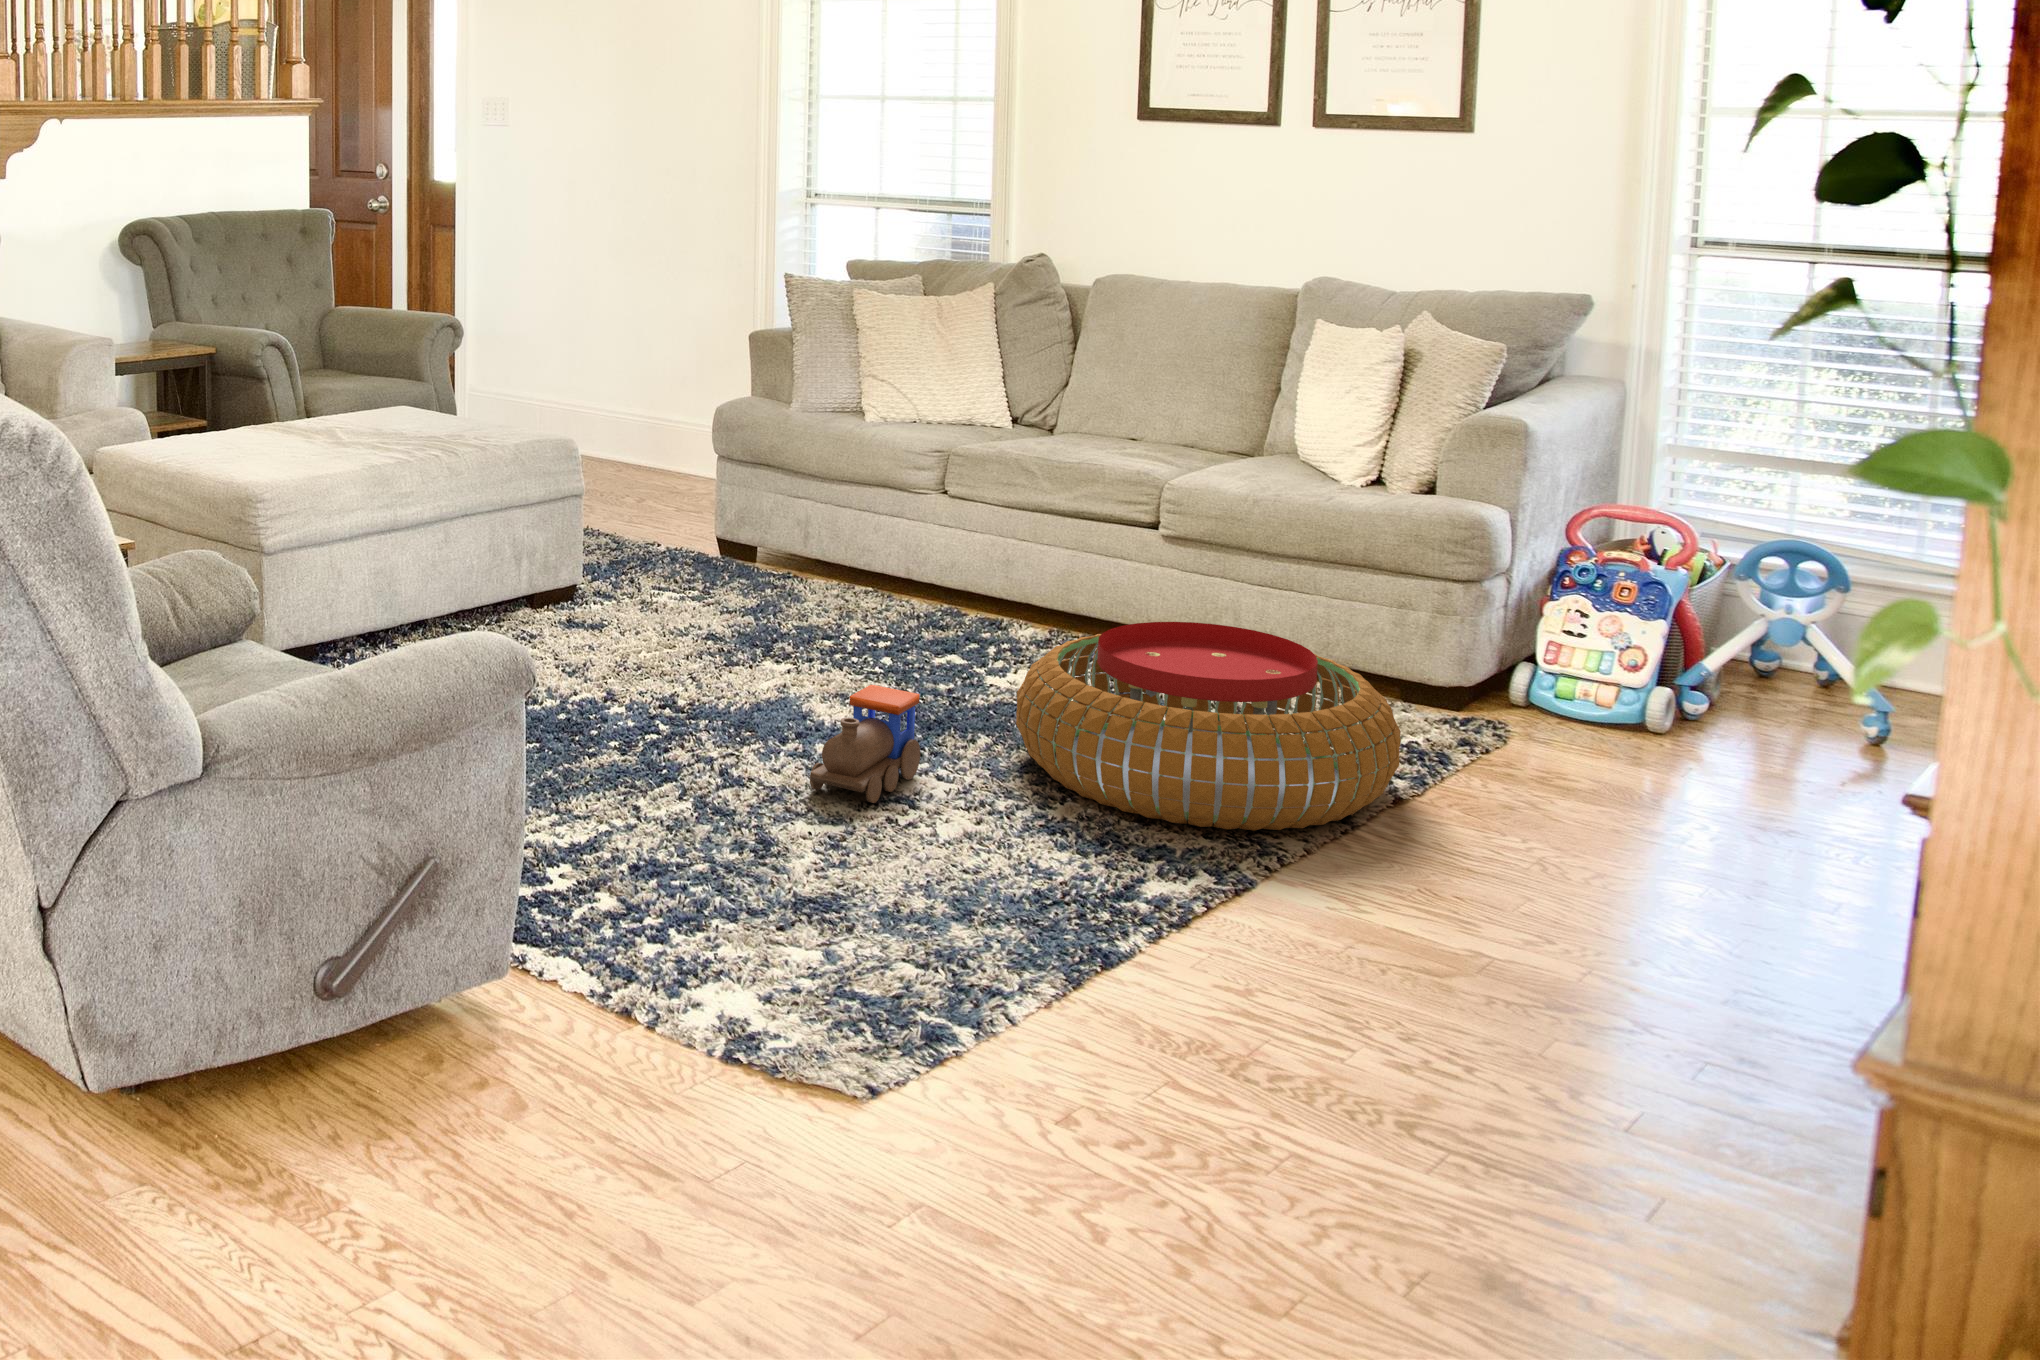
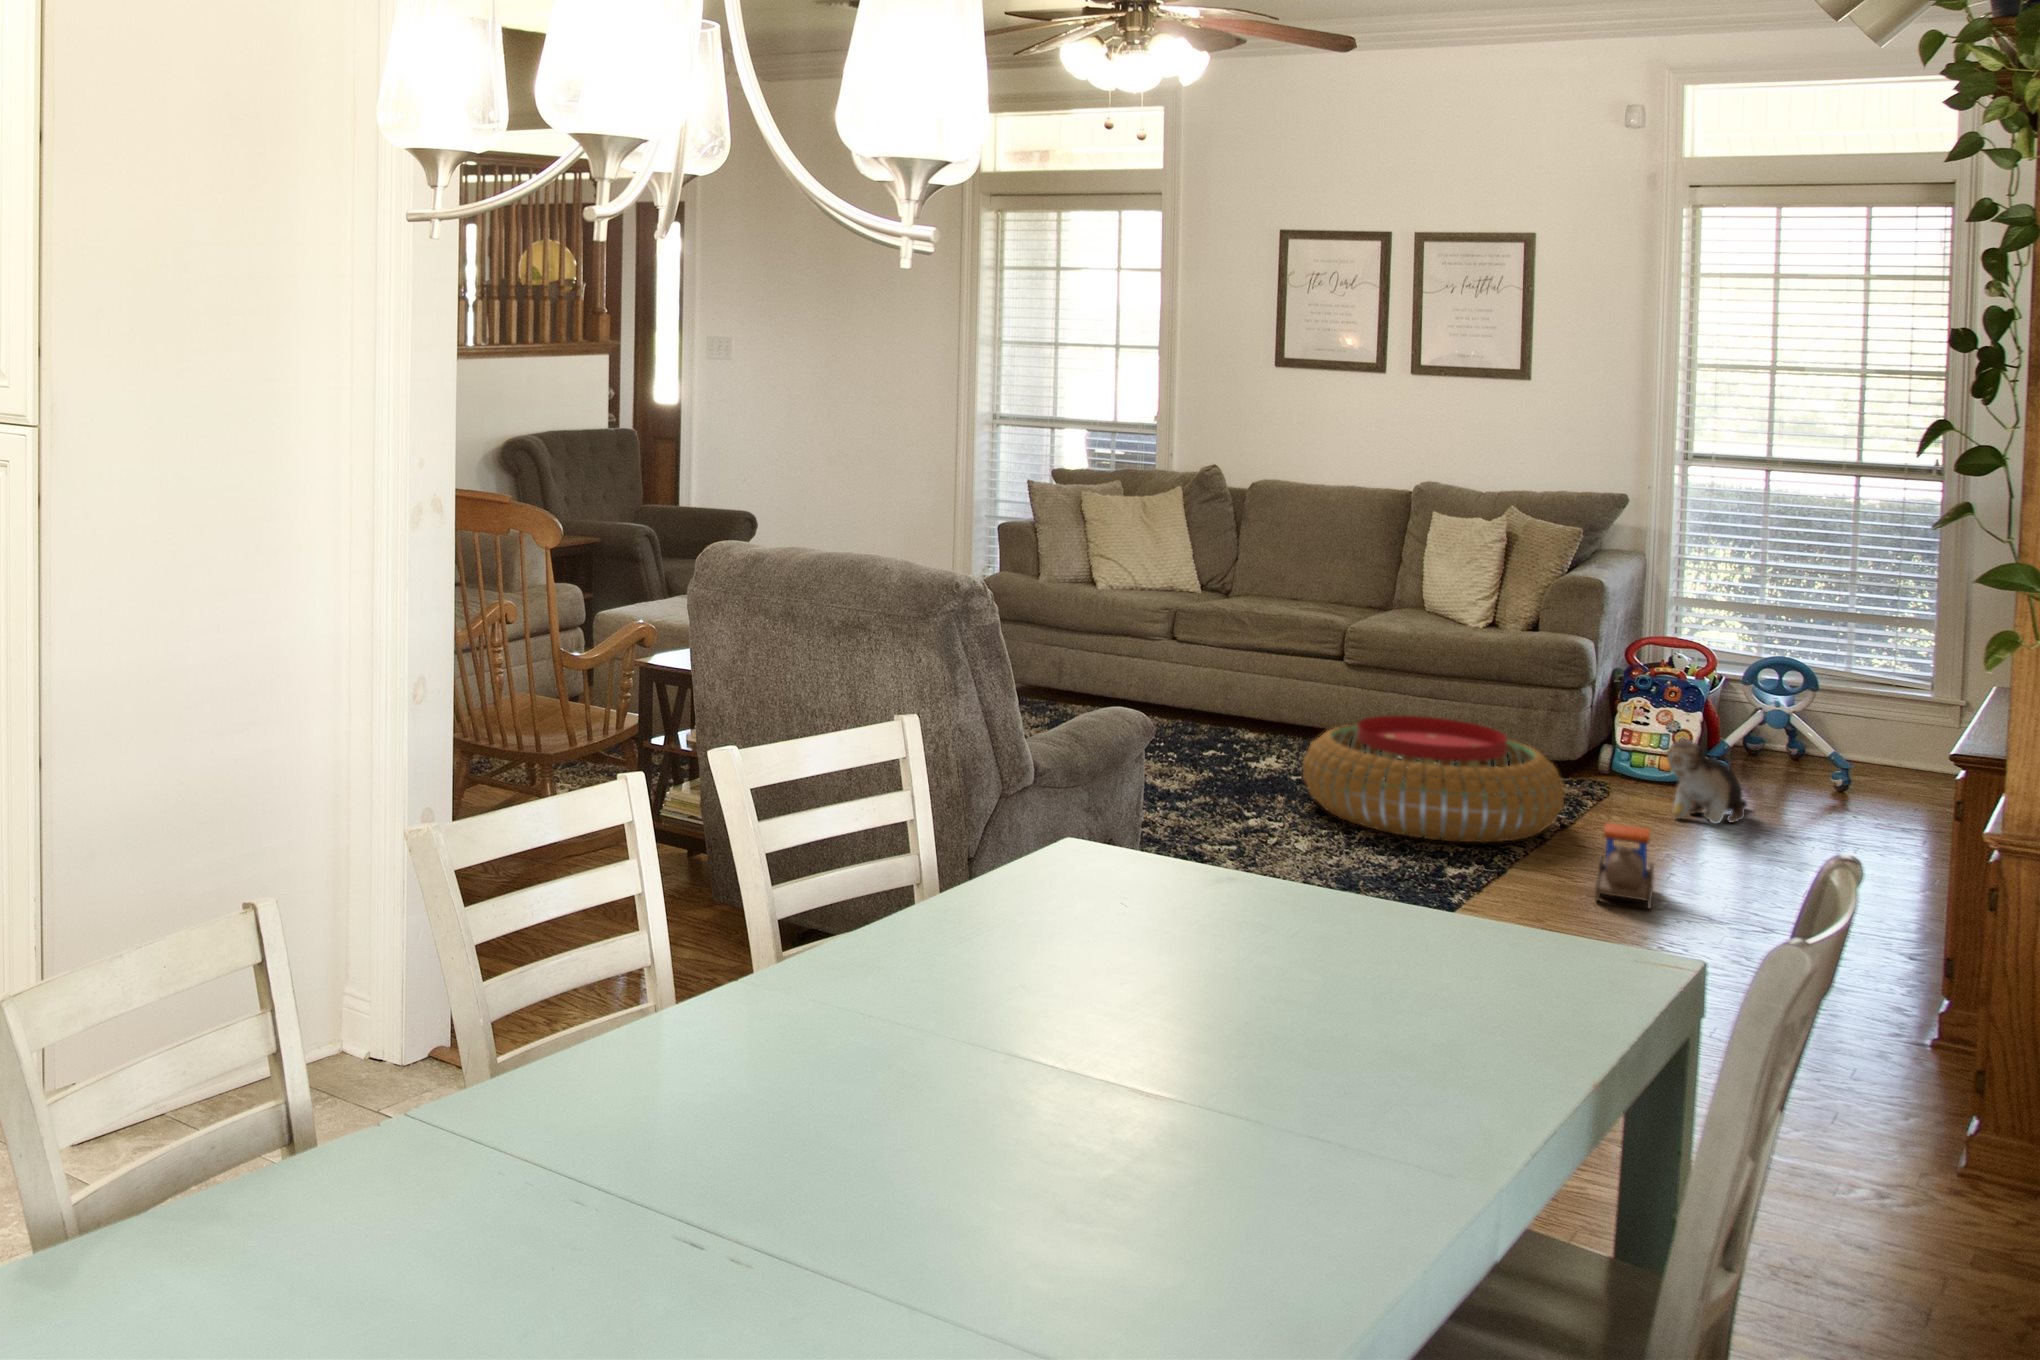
plush toy: none [1565,670,1716,801] -> present [1667,739,1747,824]
toy train: present [810,685,920,803] -> present [1595,823,1654,908]

